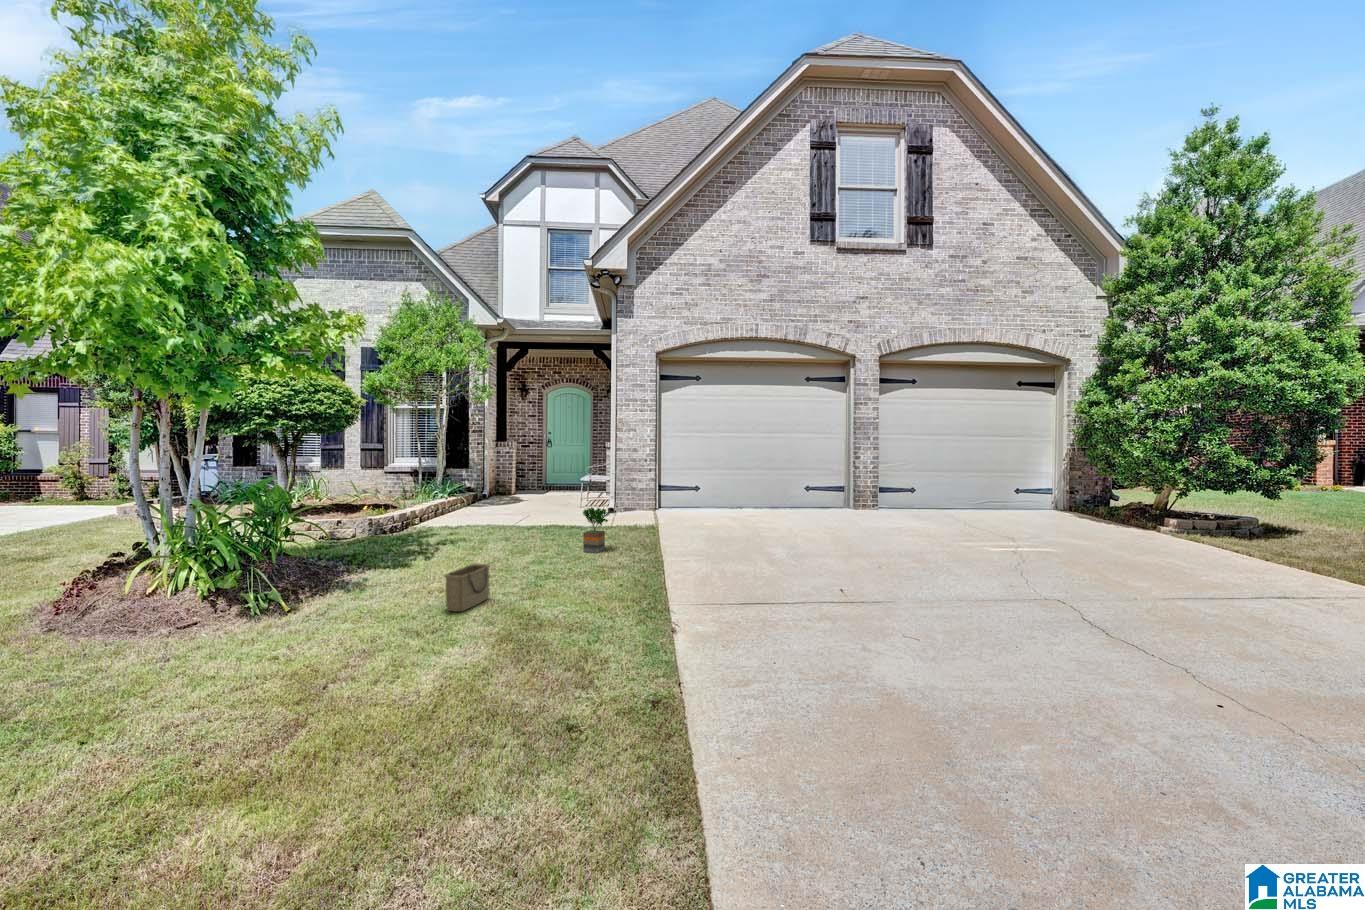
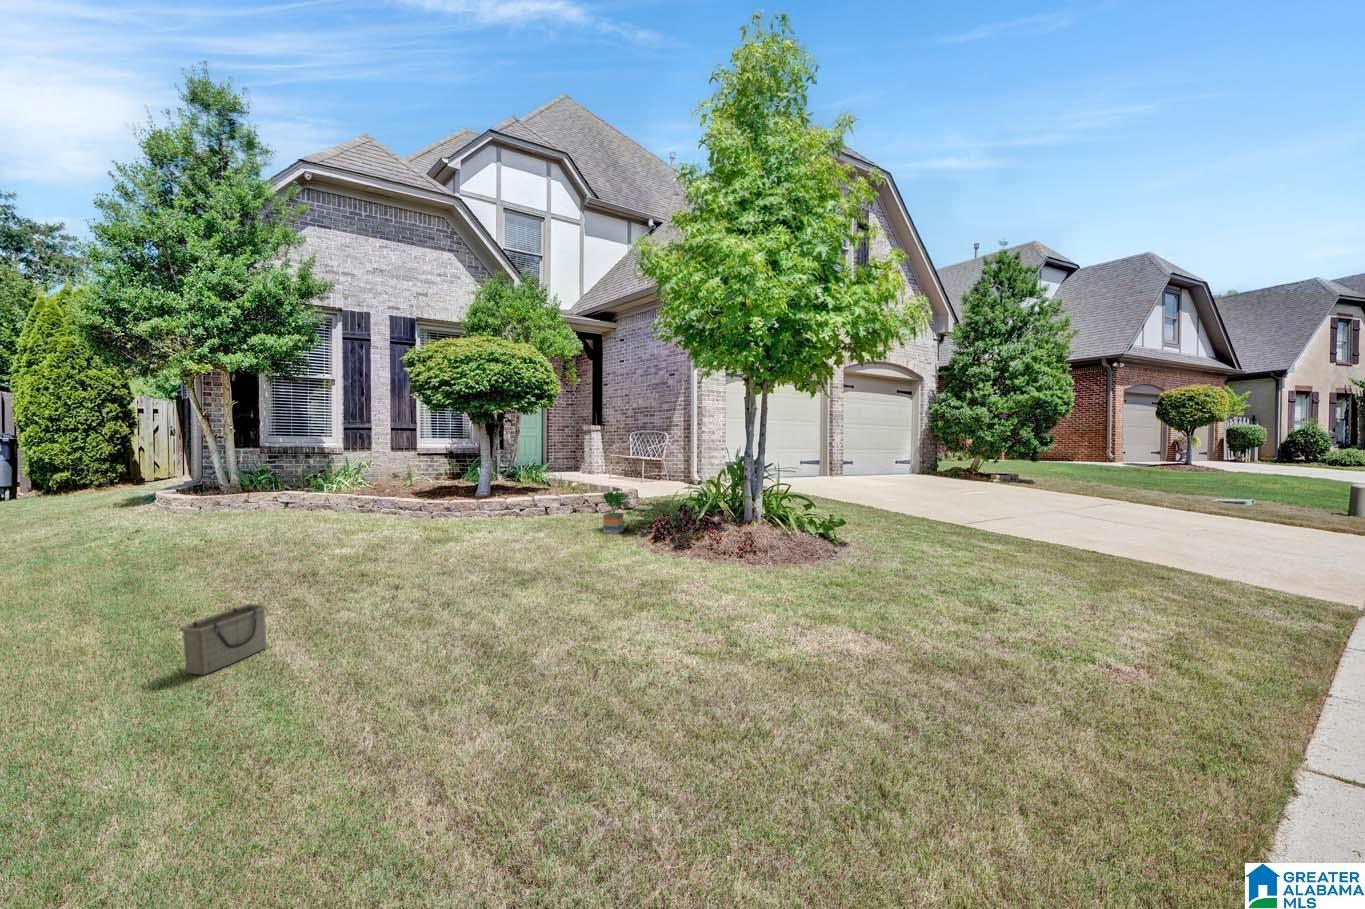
basket: present [444,564,490,612] -> present [180,604,267,675]

